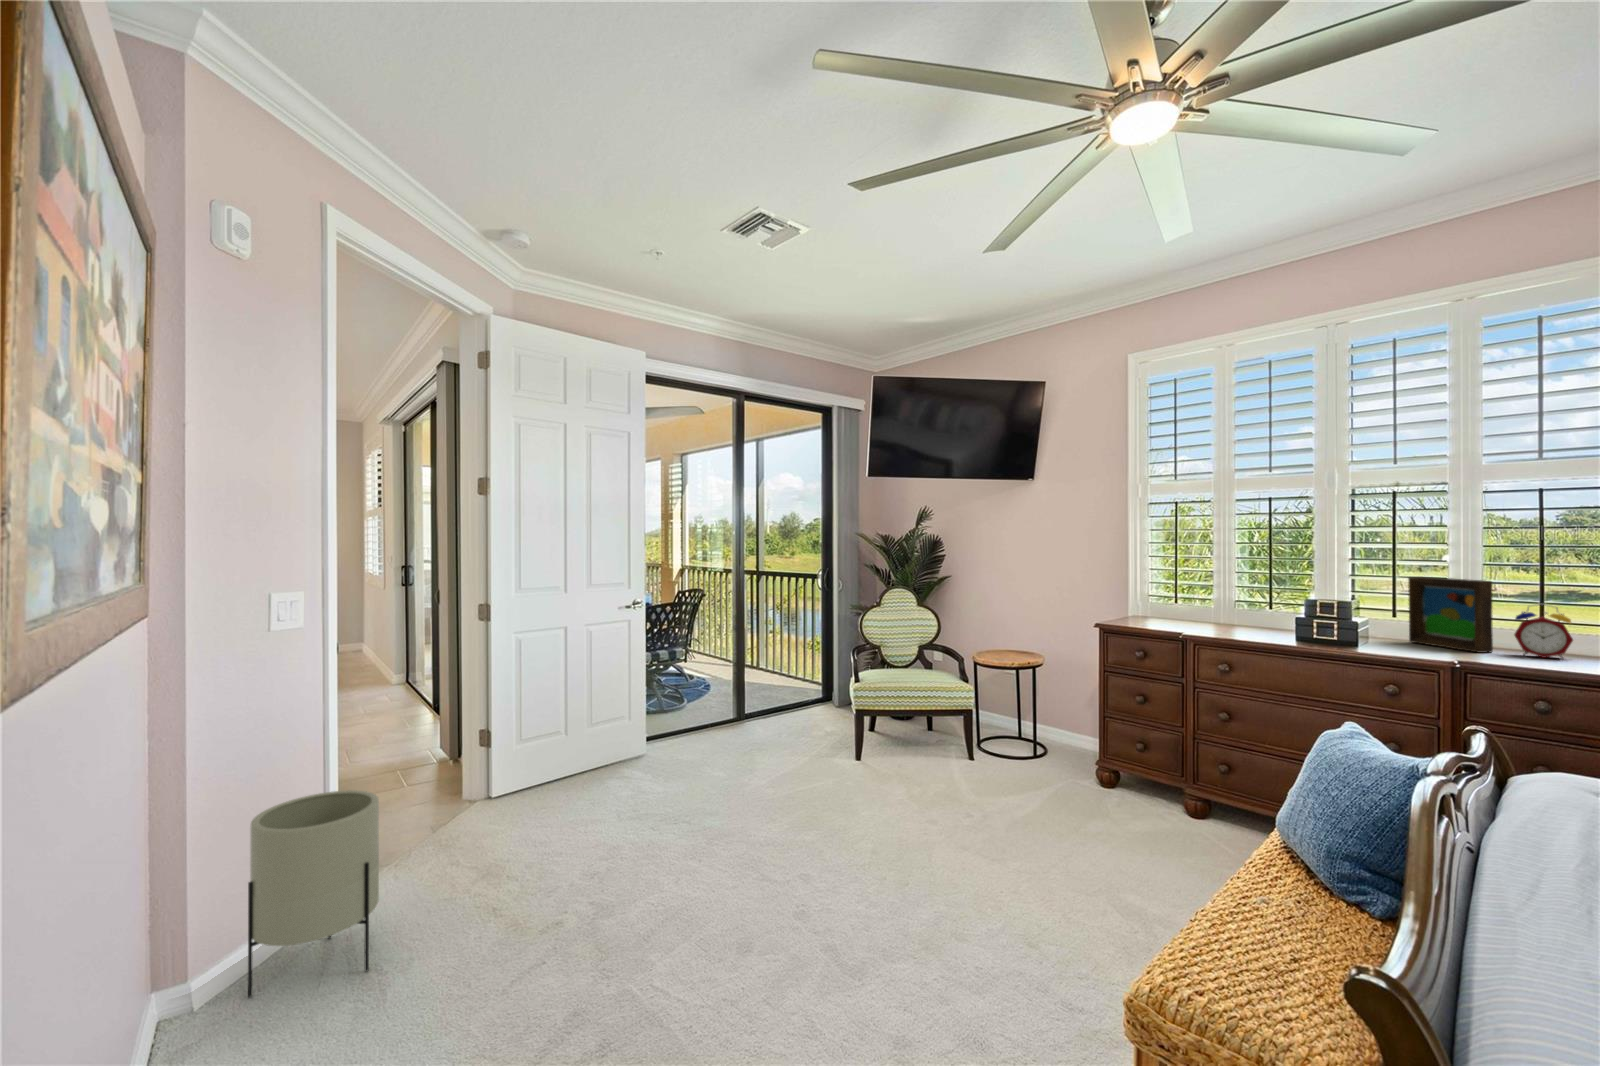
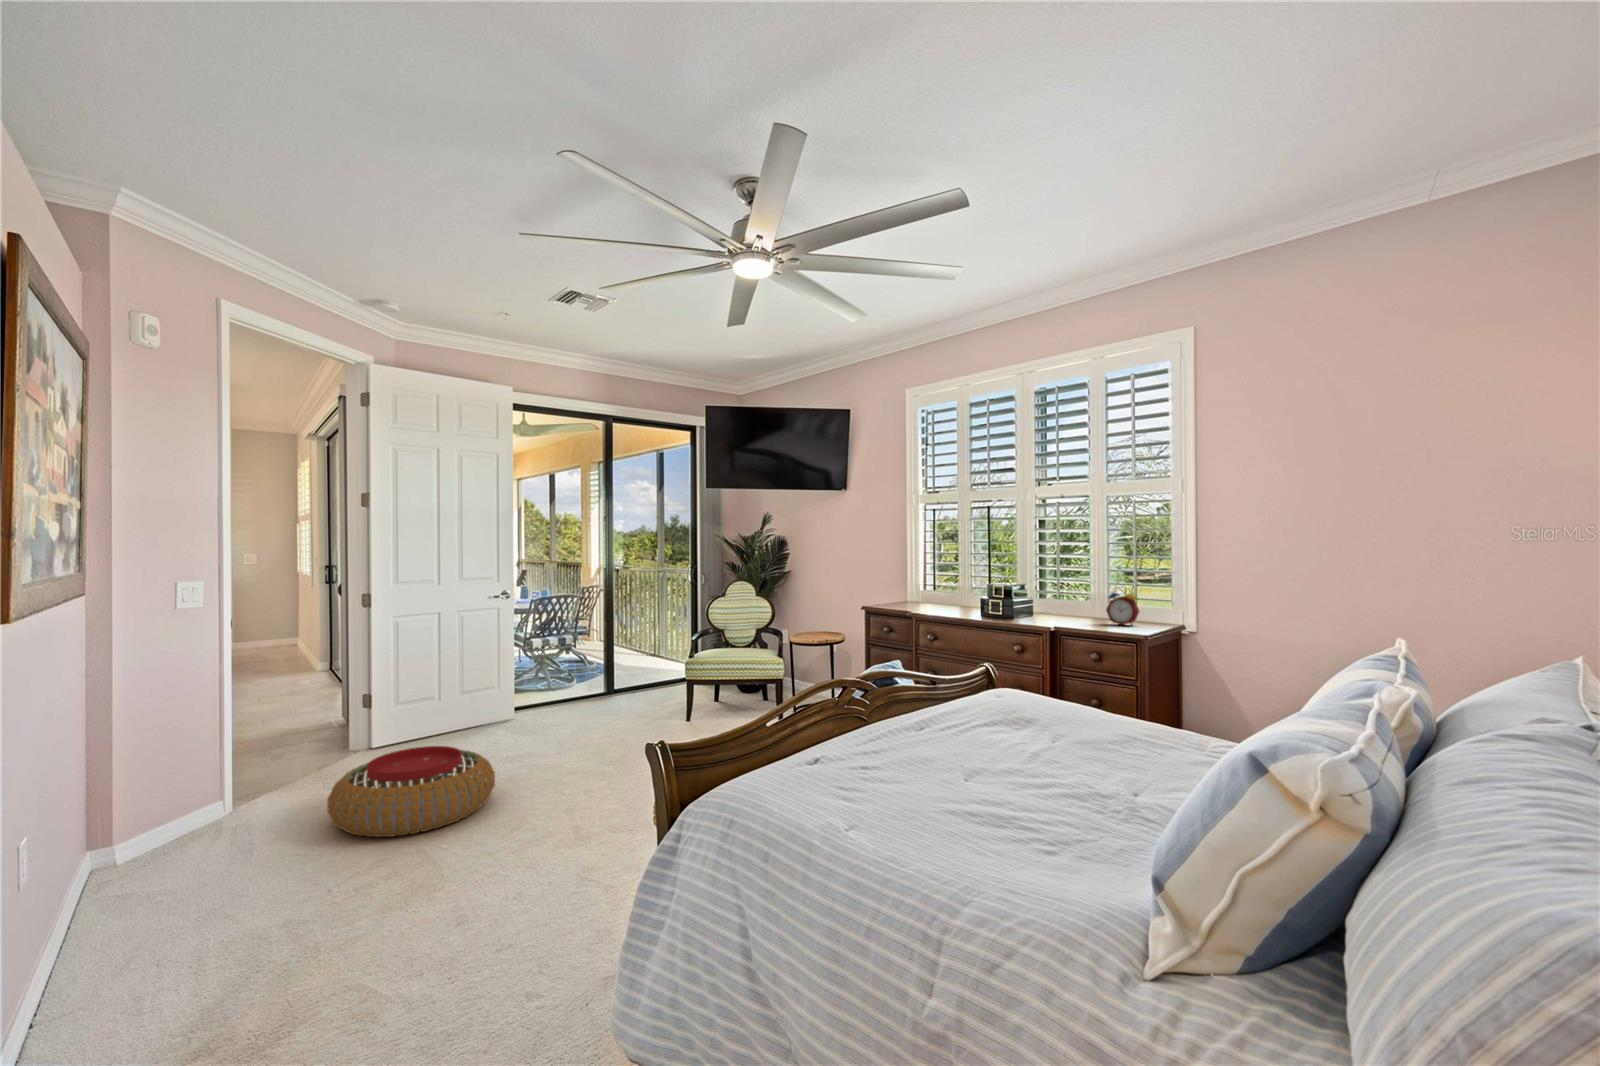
picture frame: present [1408,577,1493,653] -> none [1063,568,1100,623]
planter: present [248,790,379,997] -> none [159,724,257,858]
pouf: none [474,813,687,961] -> present [327,746,495,837]

